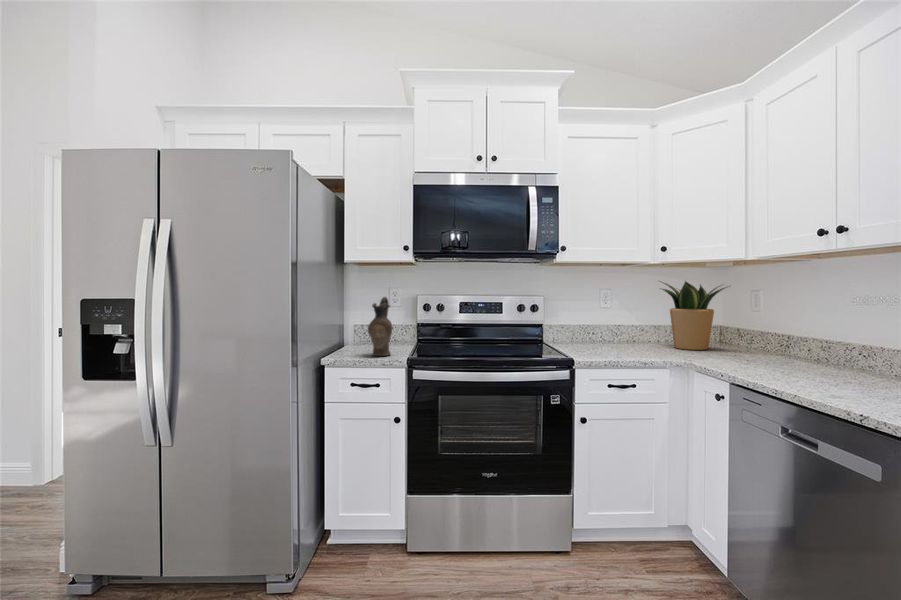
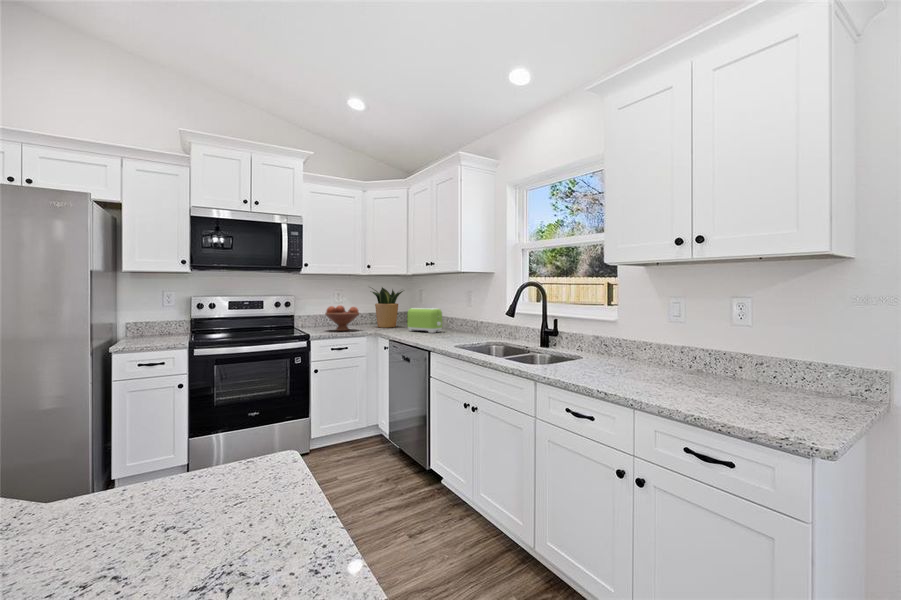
ceramic pitcher: present [368,297,392,356] -> none [152,297,173,341]
fruit bowl: none [591,311,650,353] -> present [325,306,359,331]
toaster: none [746,319,834,371] -> present [407,308,442,333]

